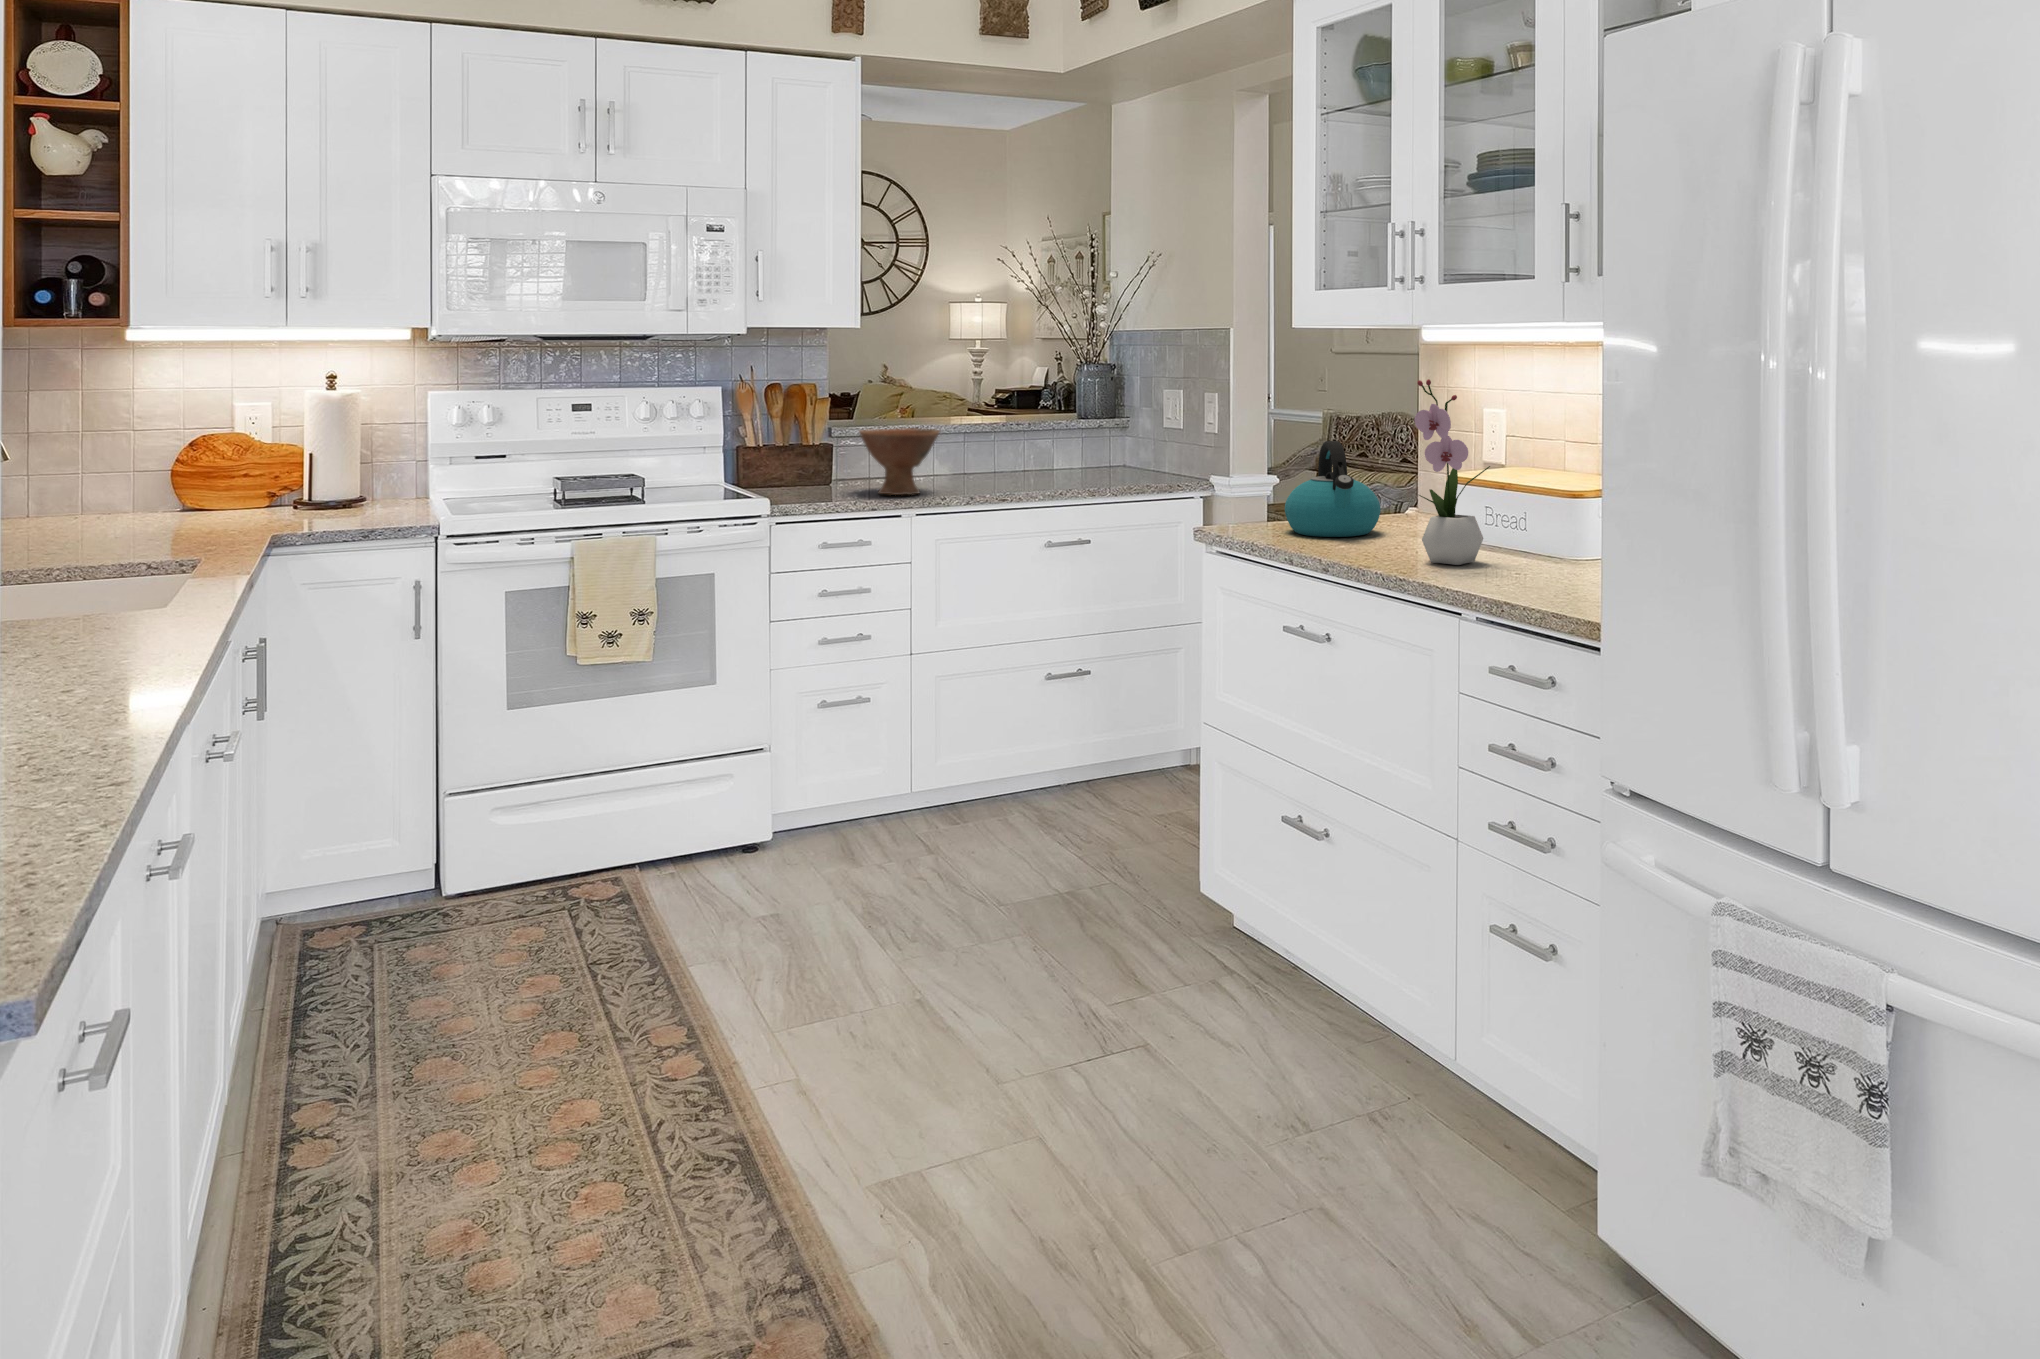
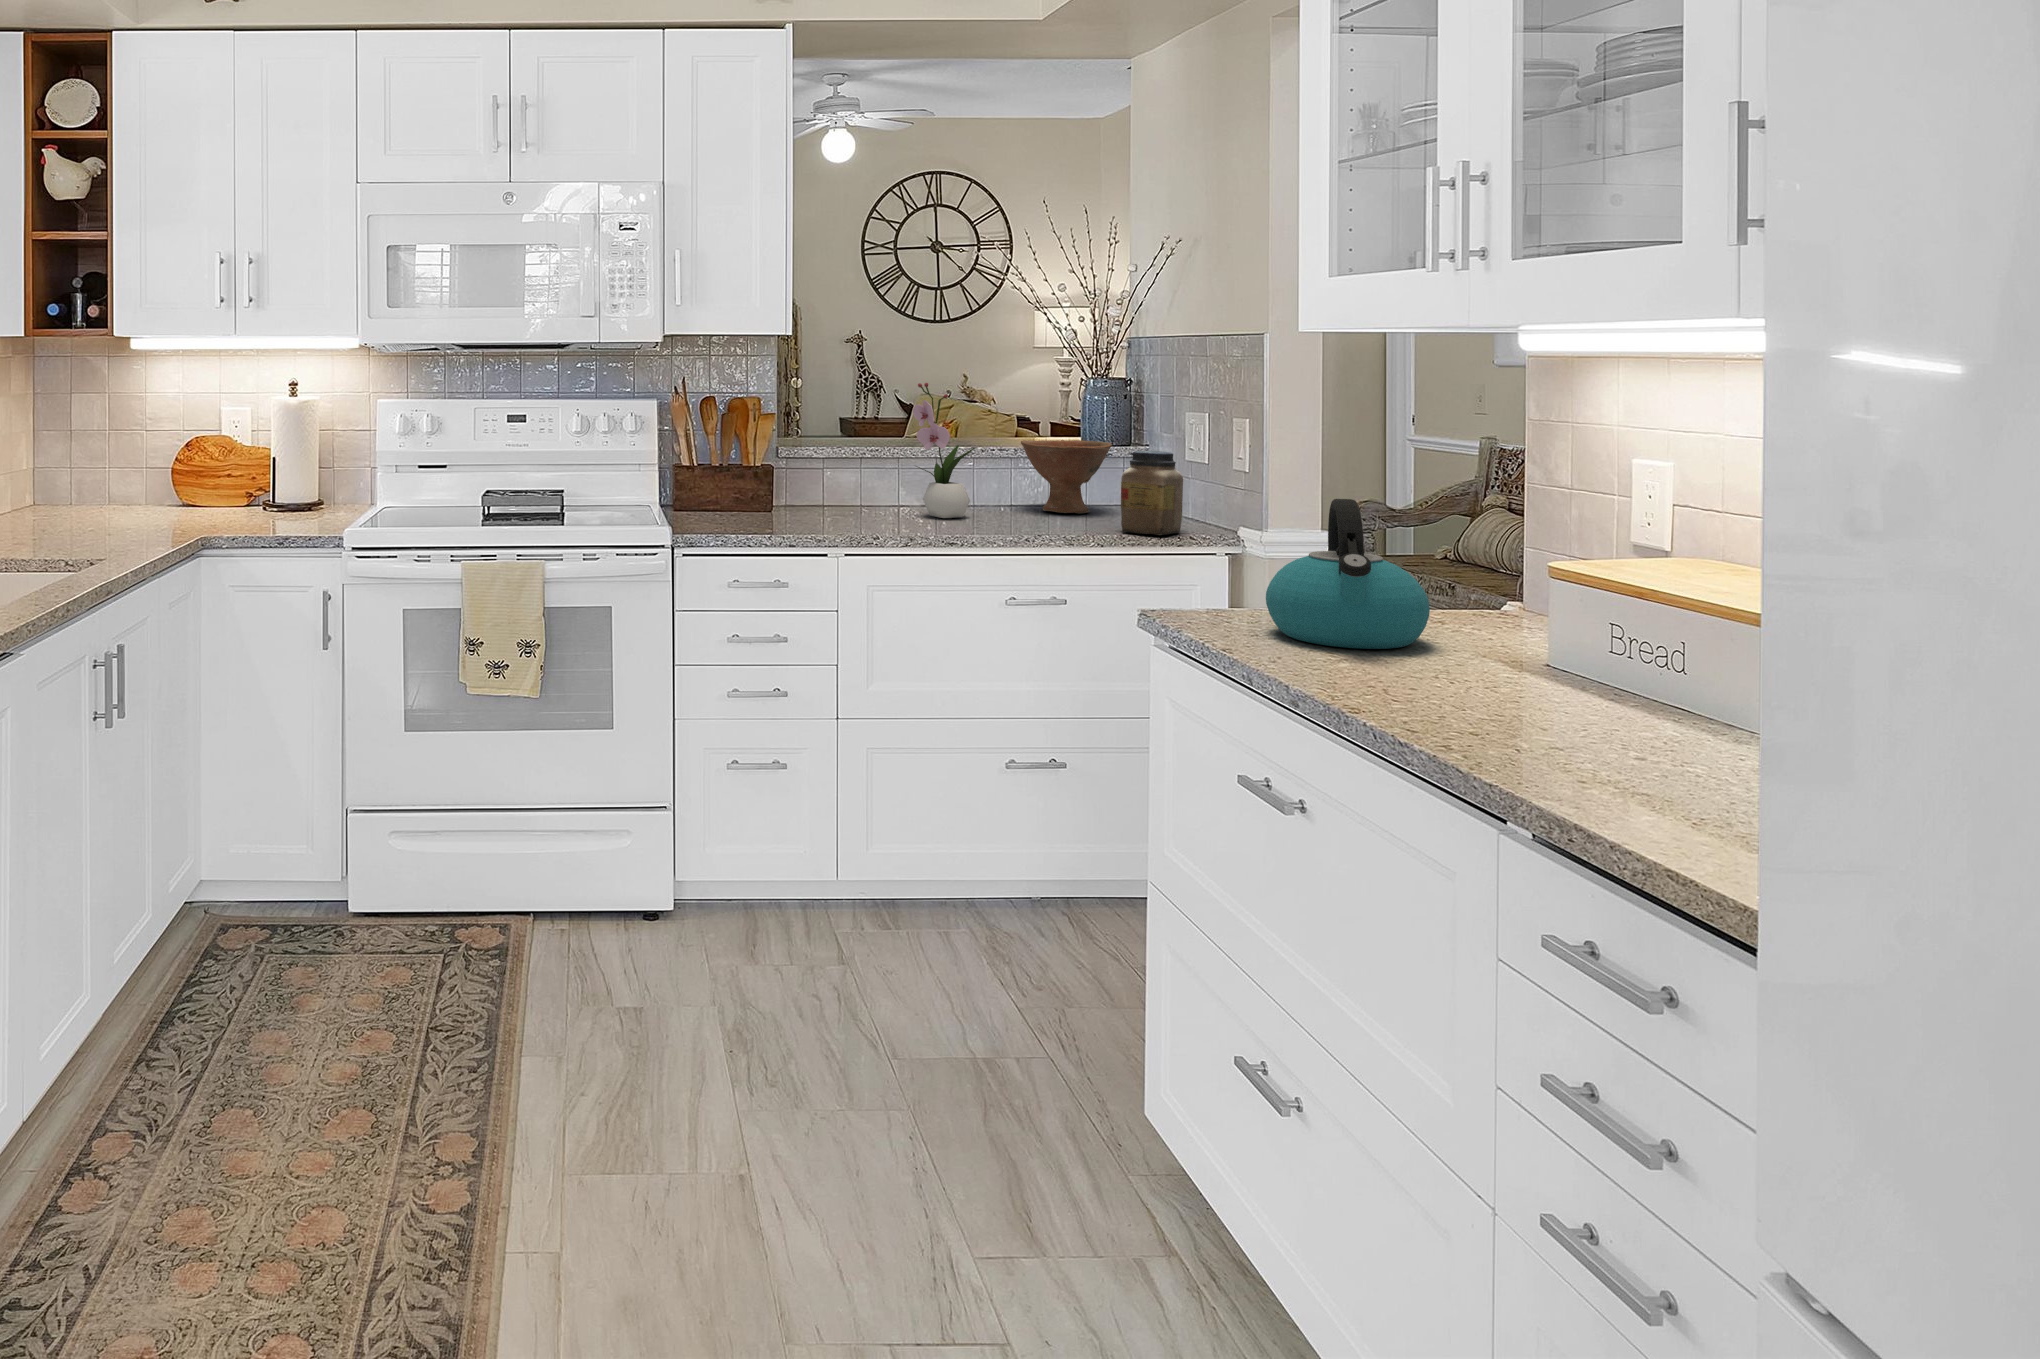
flower arrangement: present [1414,379,1490,565] -> present [913,383,976,518]
jar: none [1127,421,1171,486] -> present [1121,451,1183,535]
bowl: present [859,428,939,495] -> present [1021,440,1112,513]

